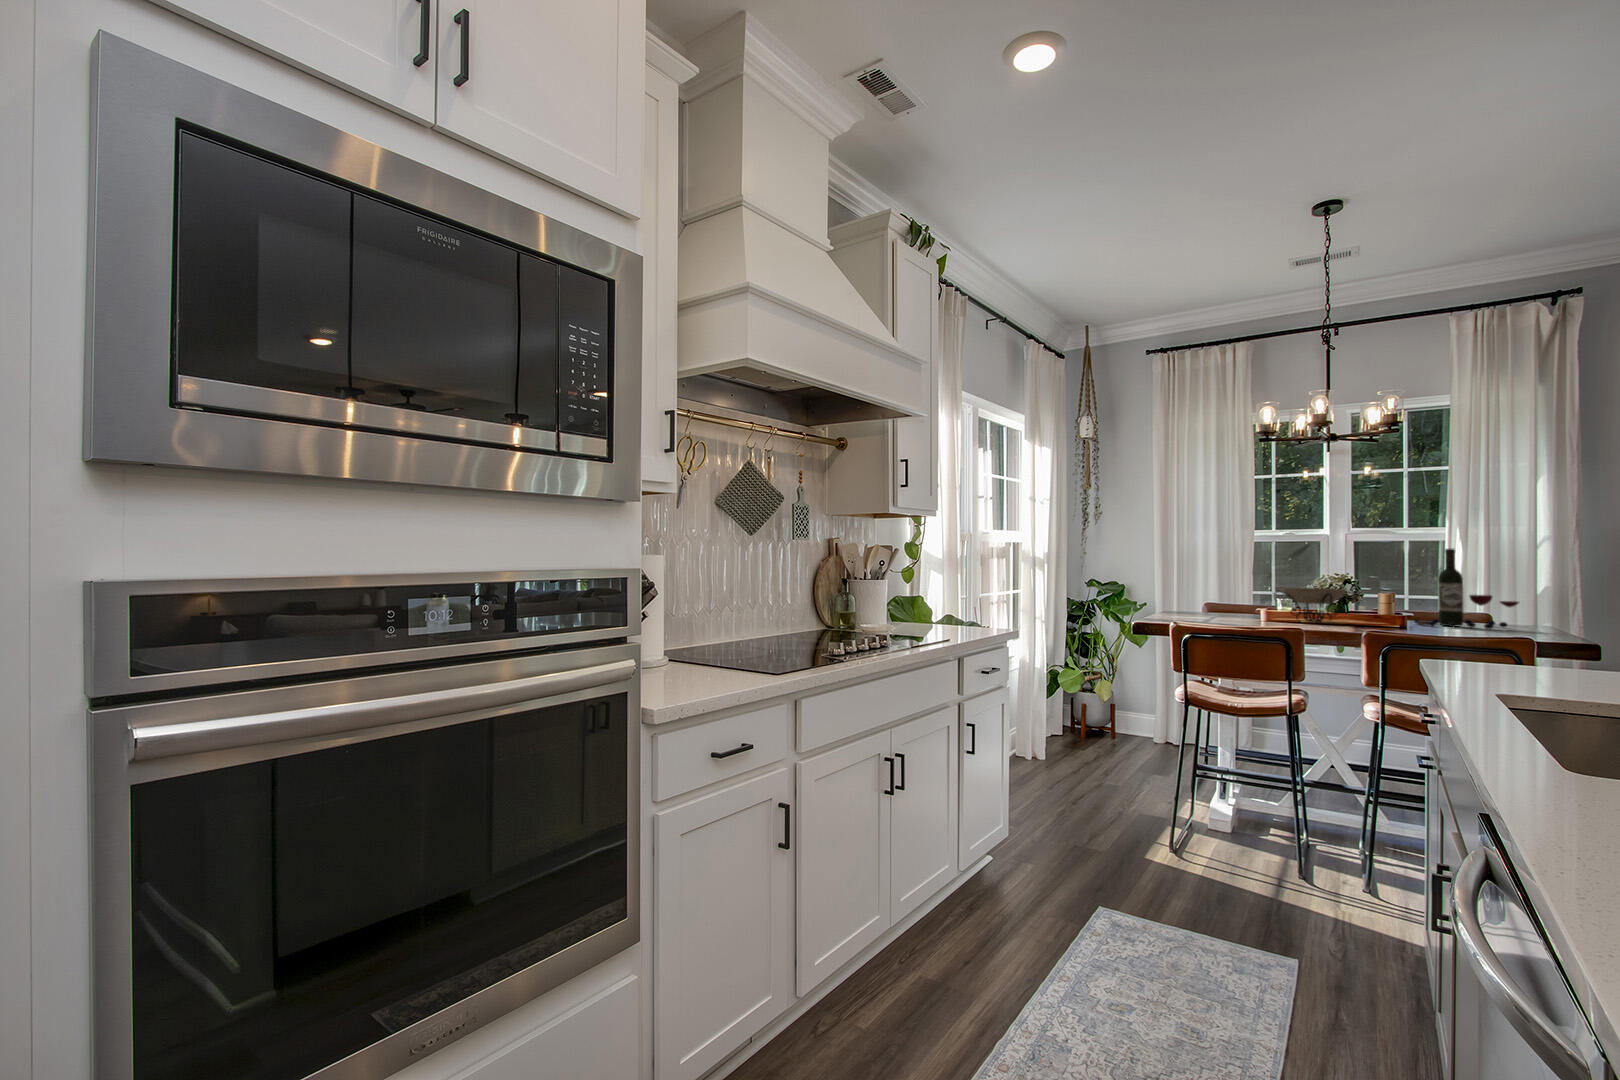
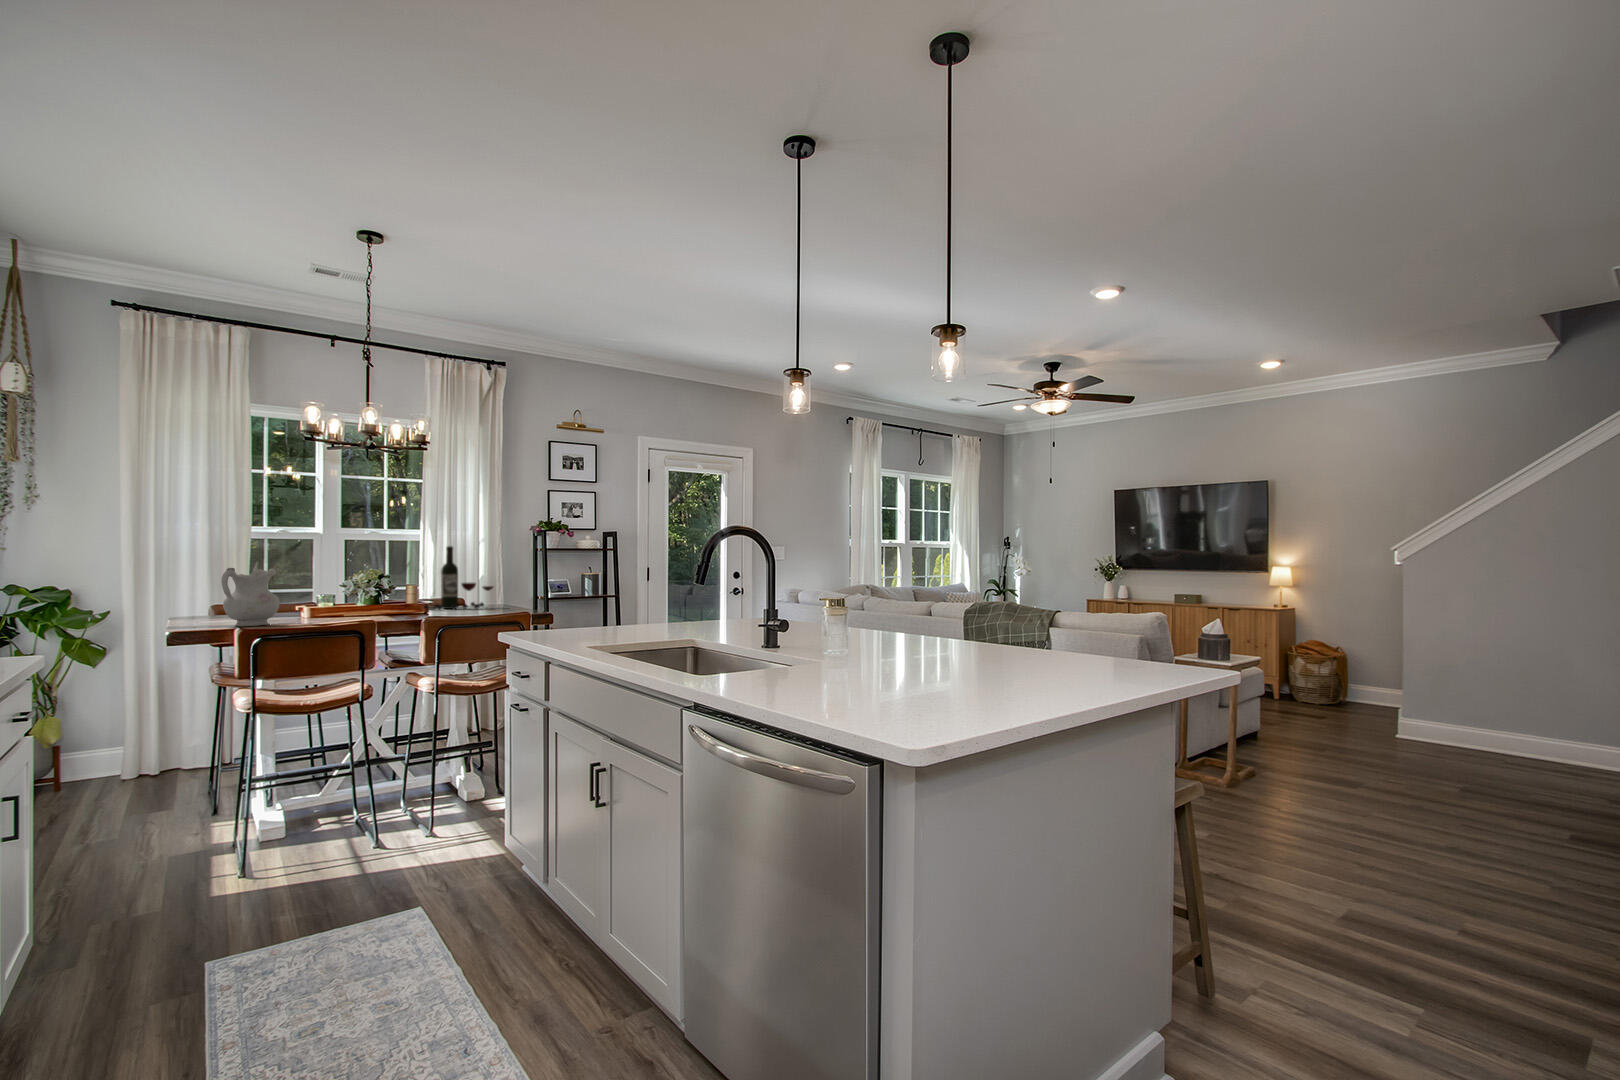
ceramic pitcher: none [1174,568,1226,624] -> present [221,568,279,626]
decorative bowl: present [1274,588,1354,621] -> none [312,583,380,615]

